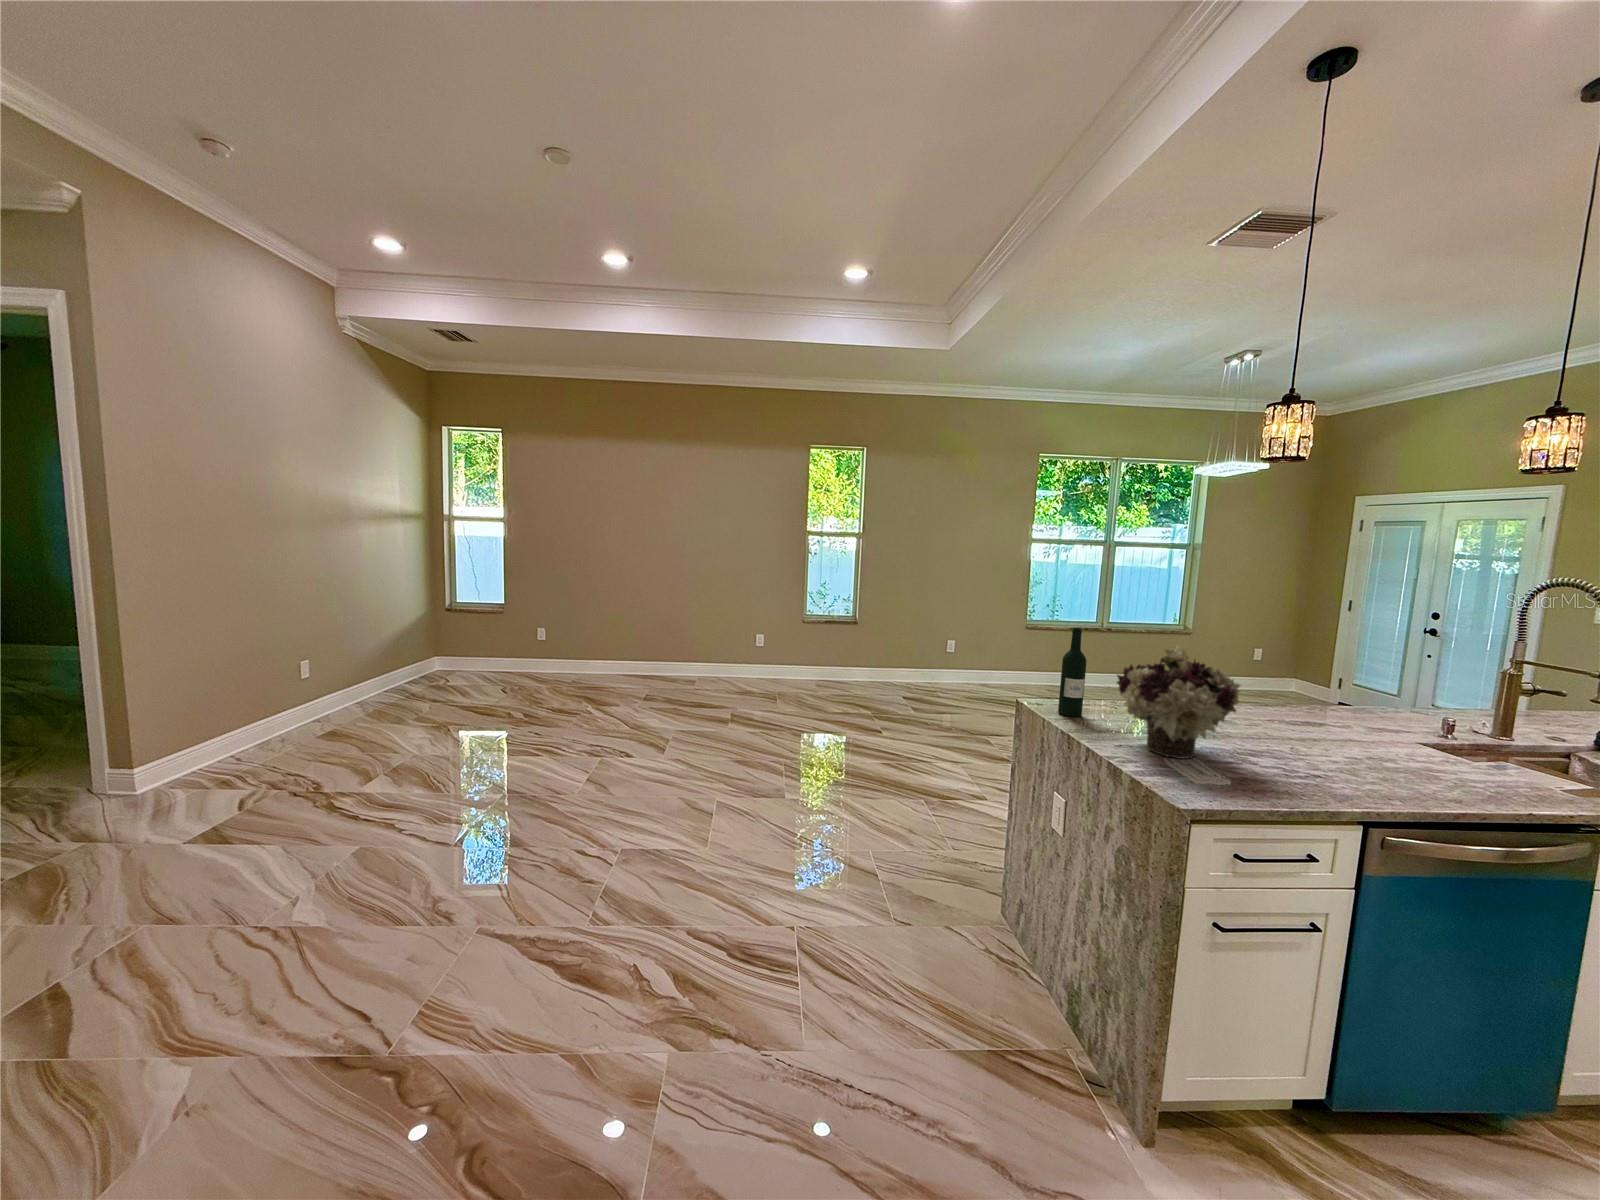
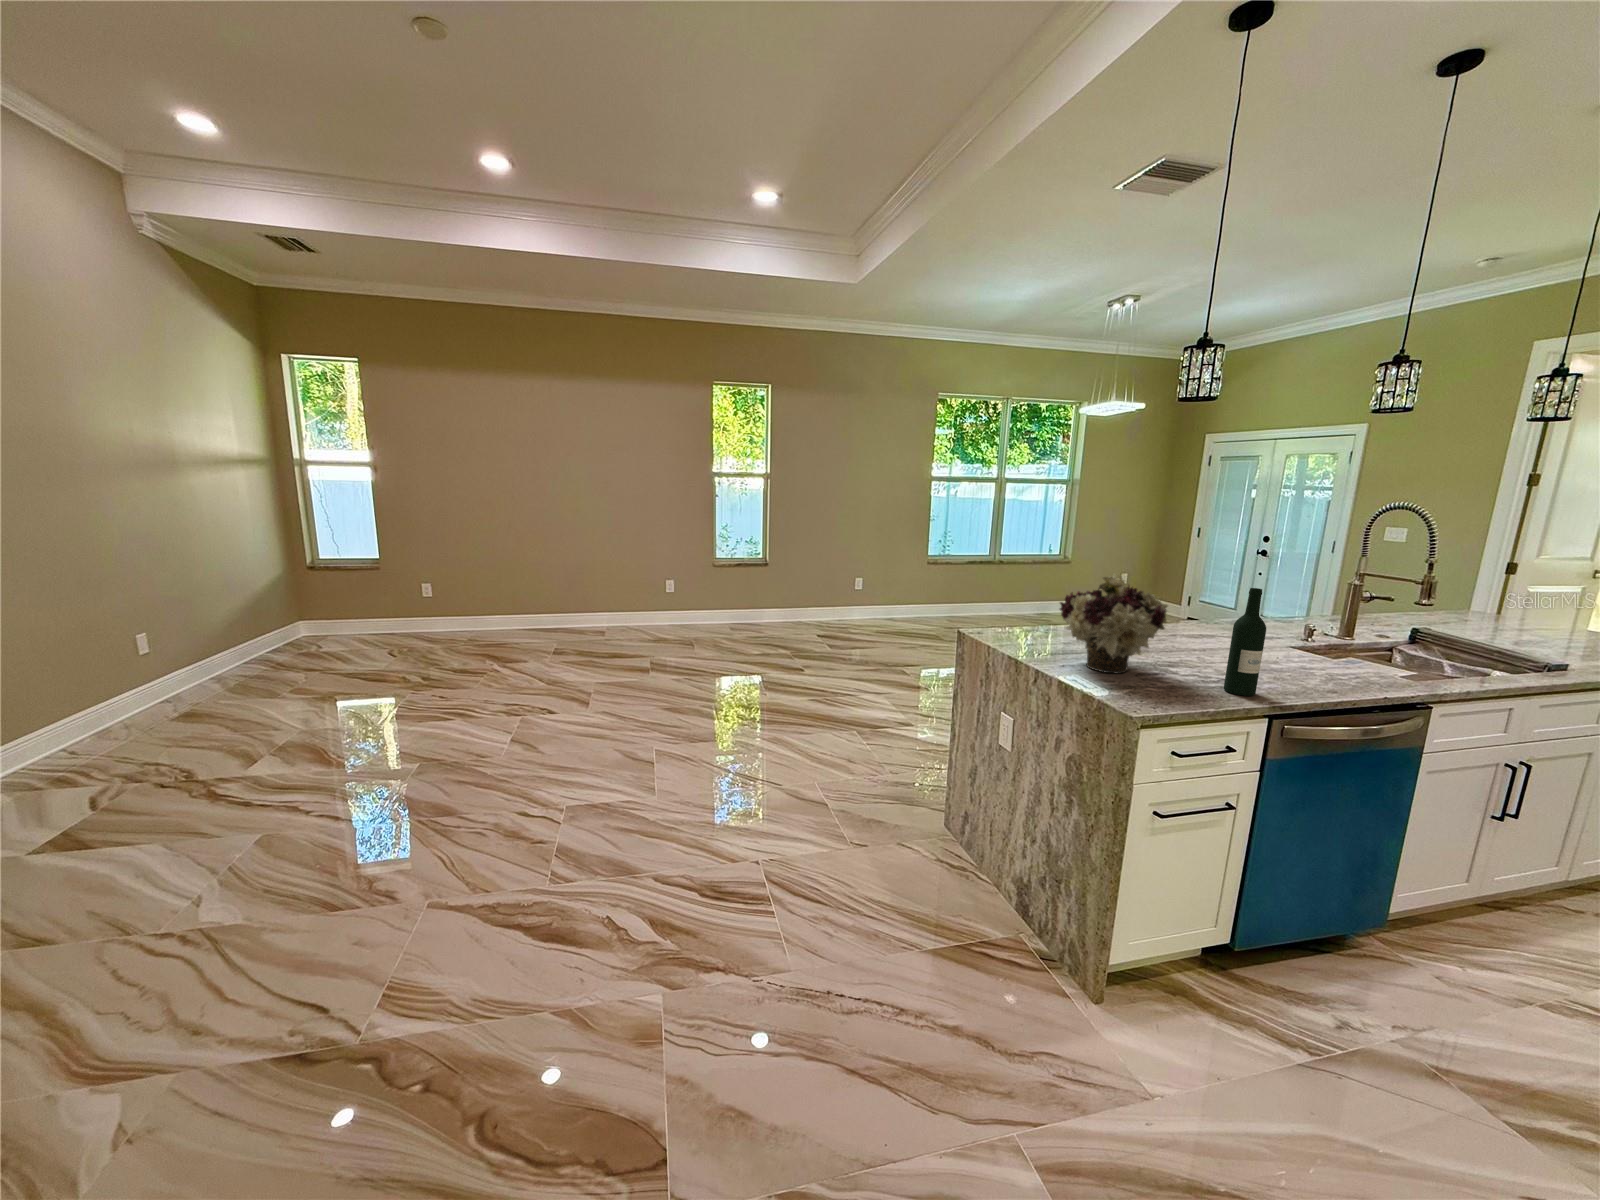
wine bottle: present [1058,628,1086,717] -> present [1224,588,1266,696]

